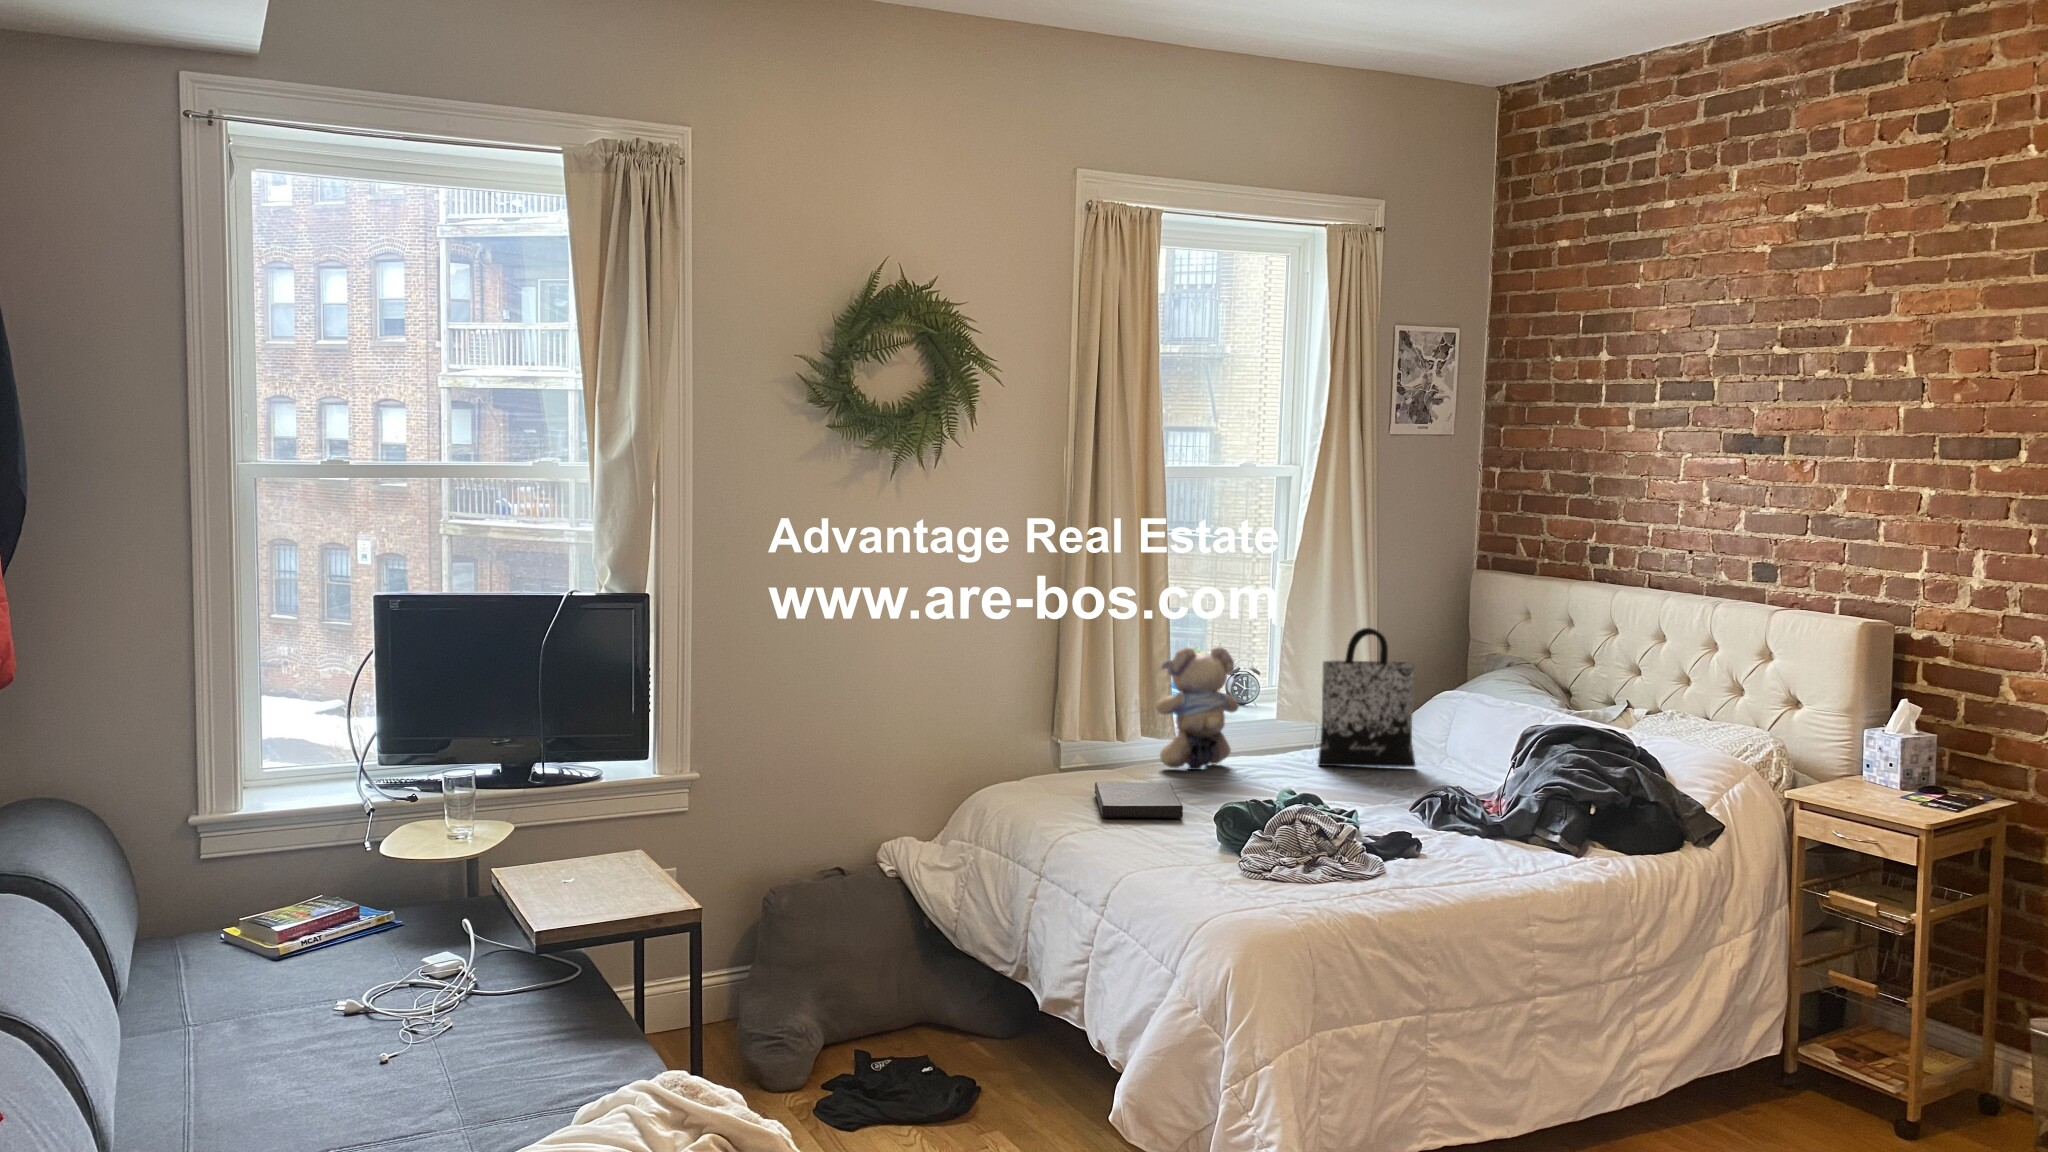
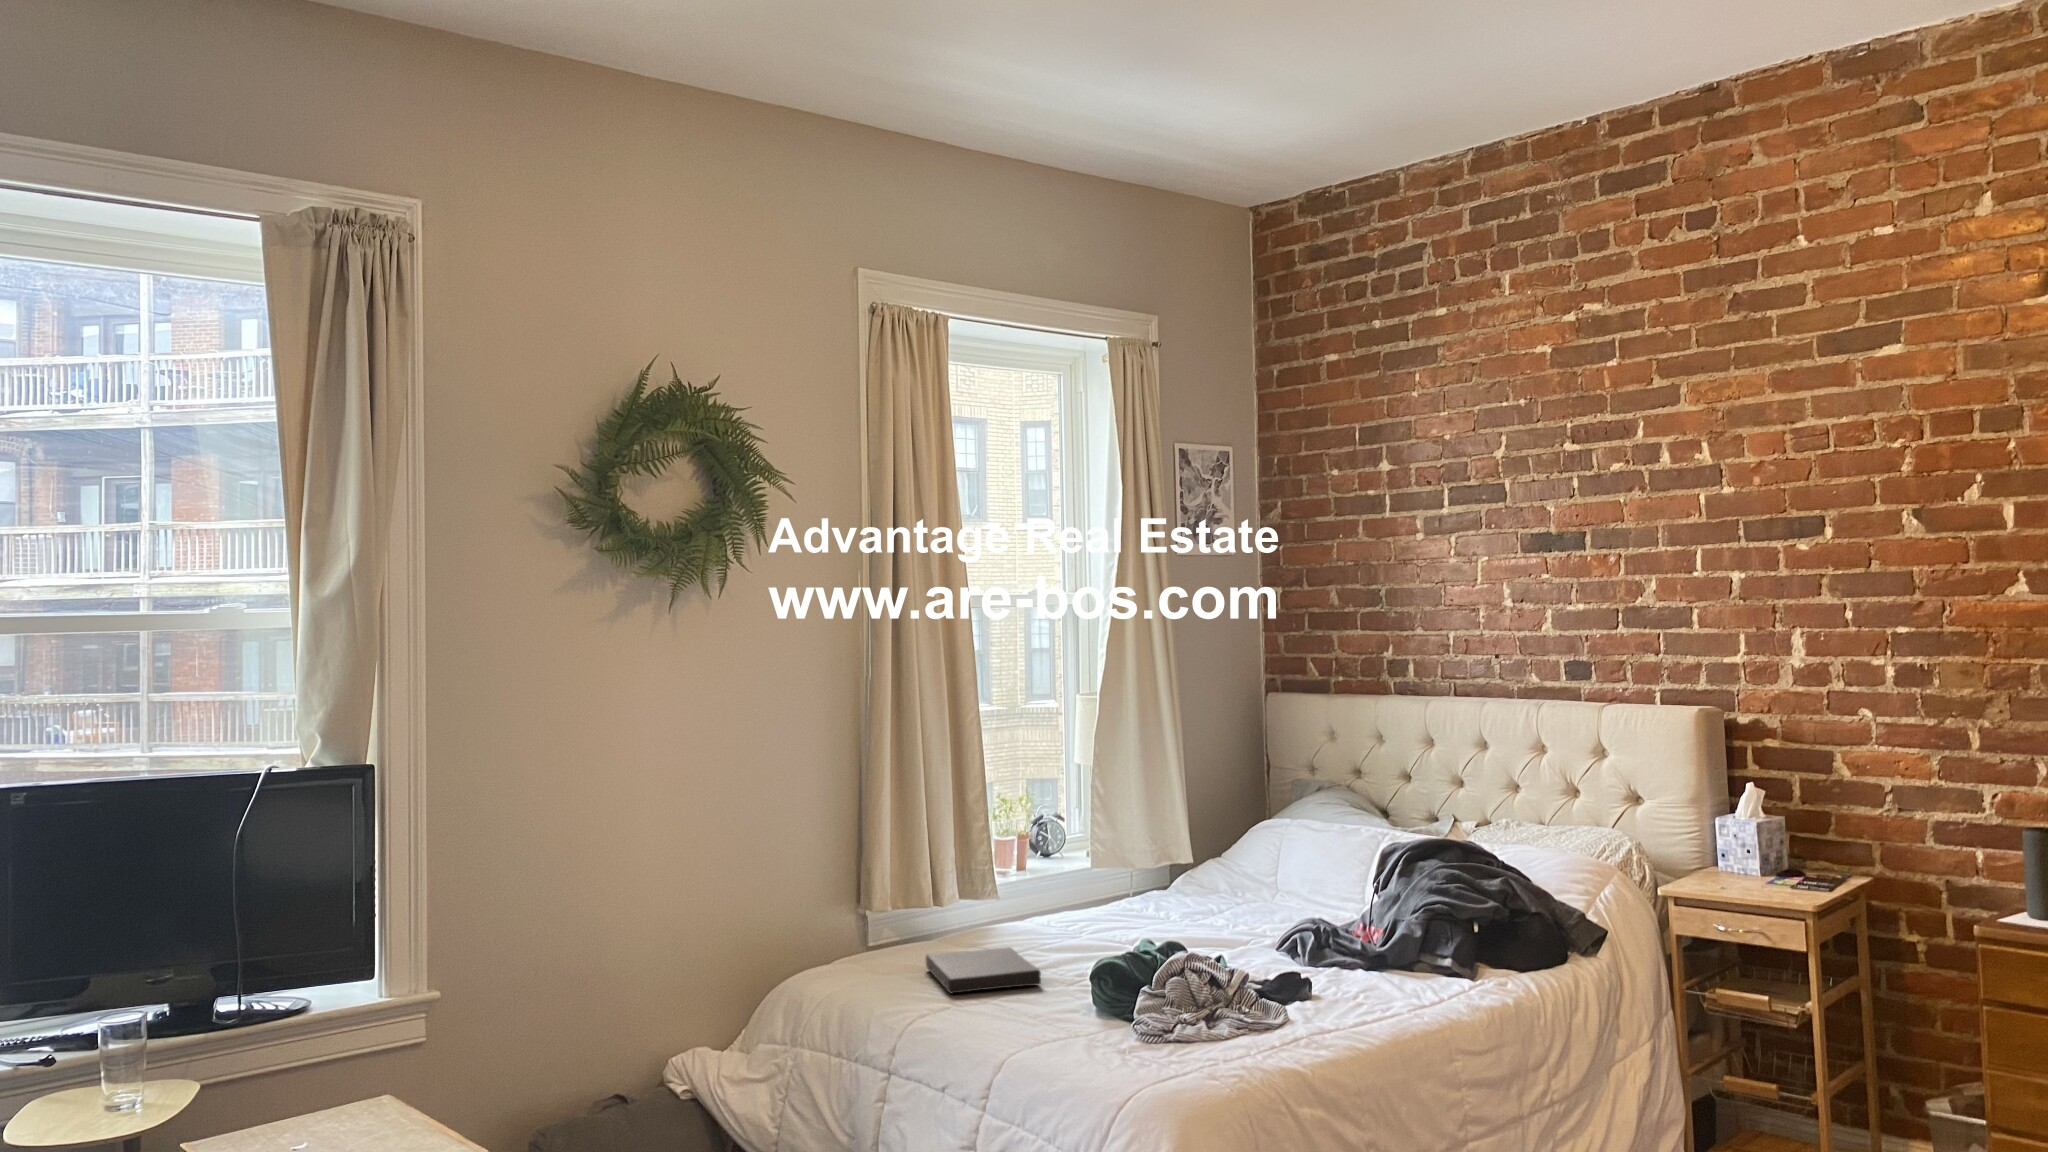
tote bag: present [1318,628,1415,767] -> none [1148,758,1253,916]
teddy bear: present [1155,647,1239,770] -> none [974,790,1063,933]

